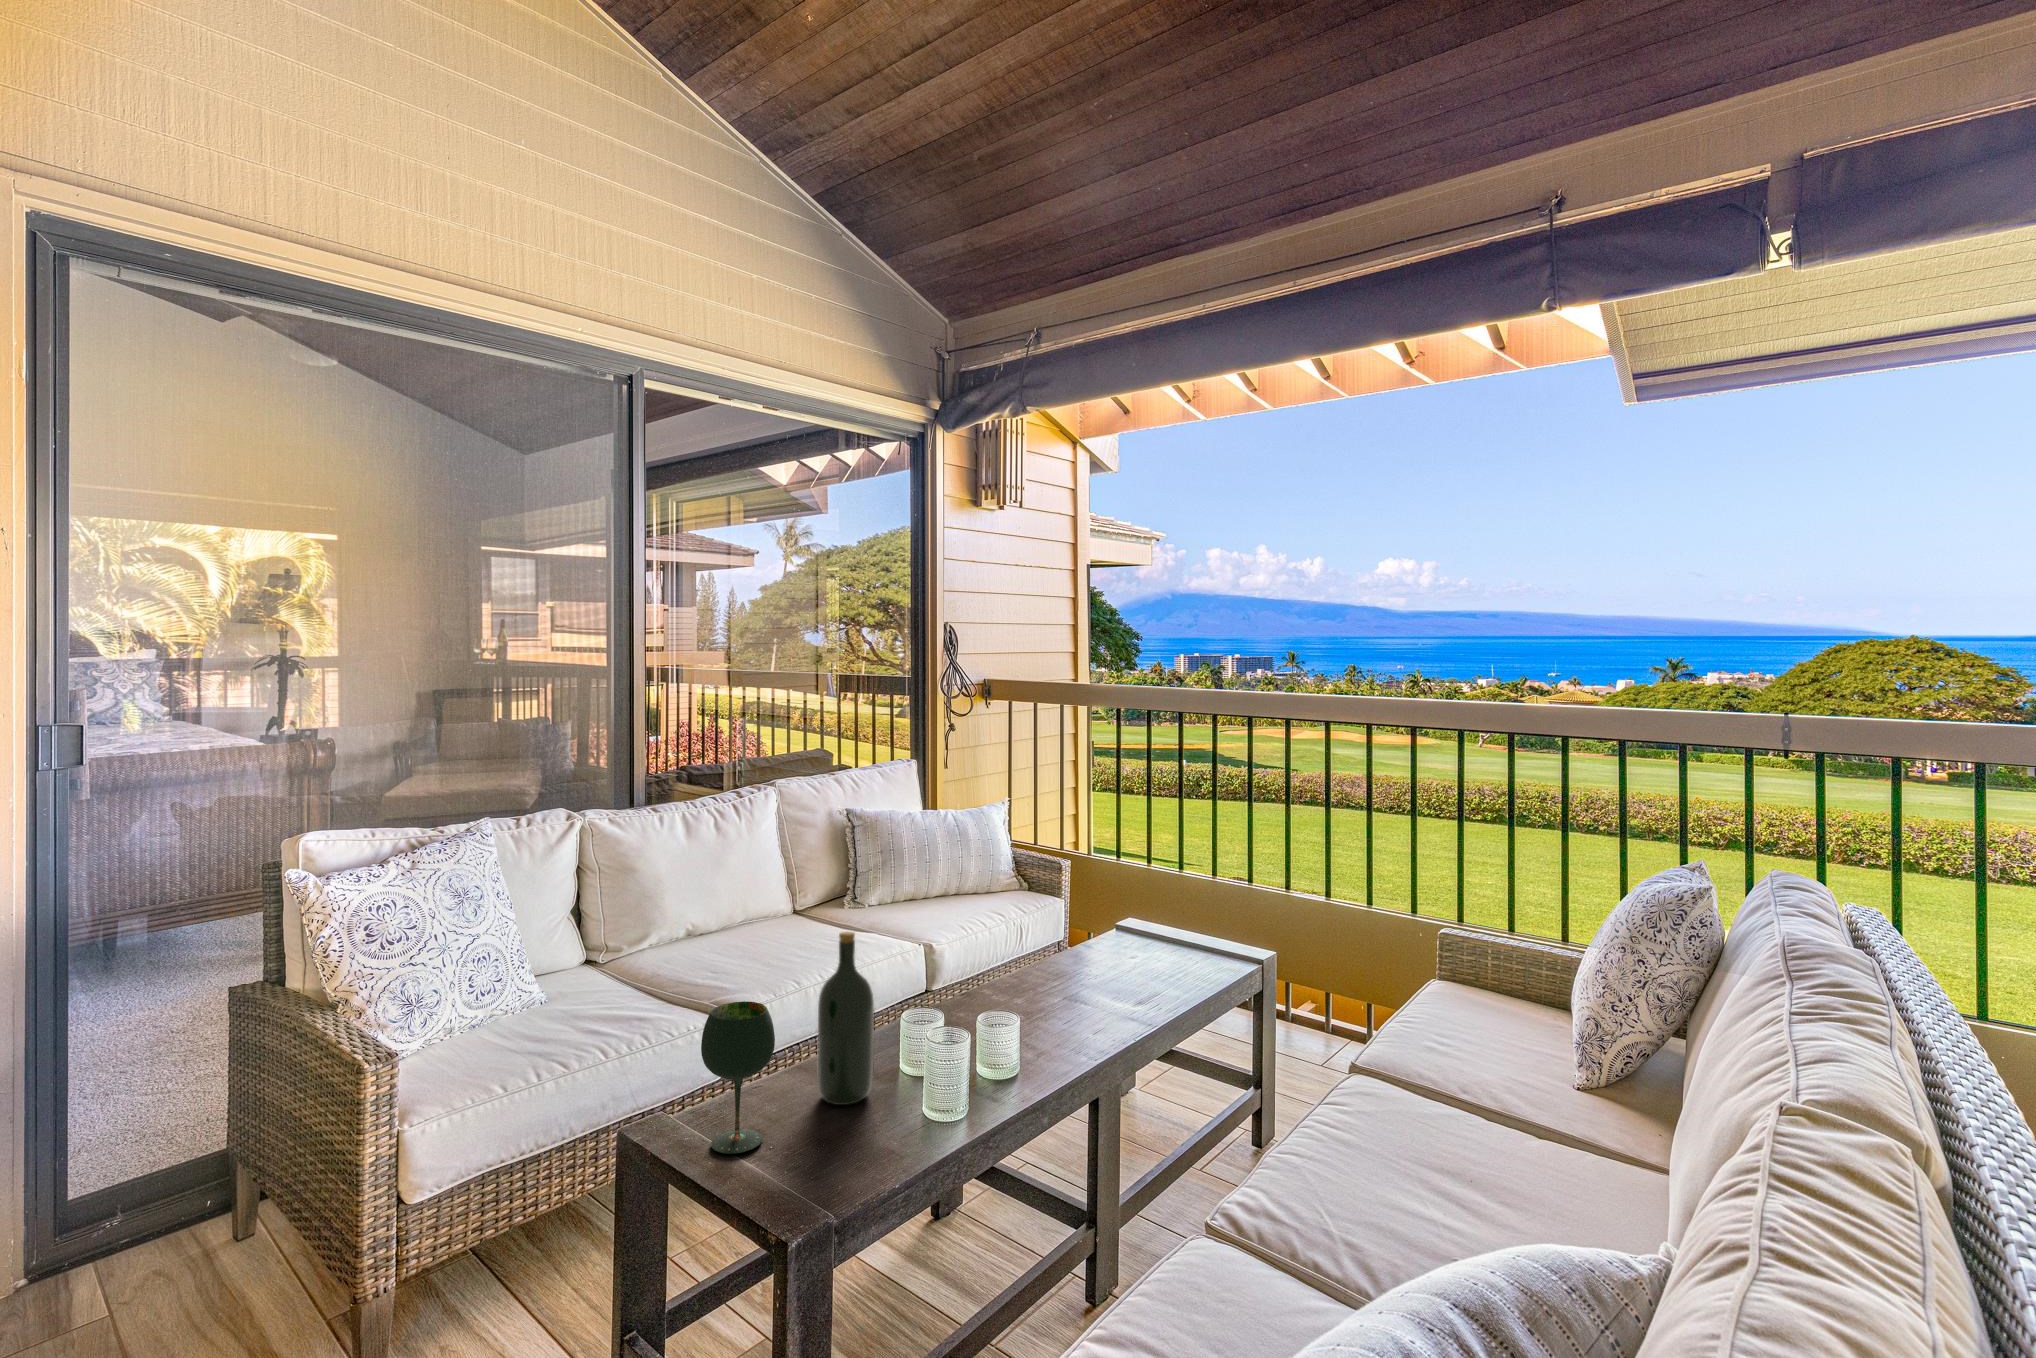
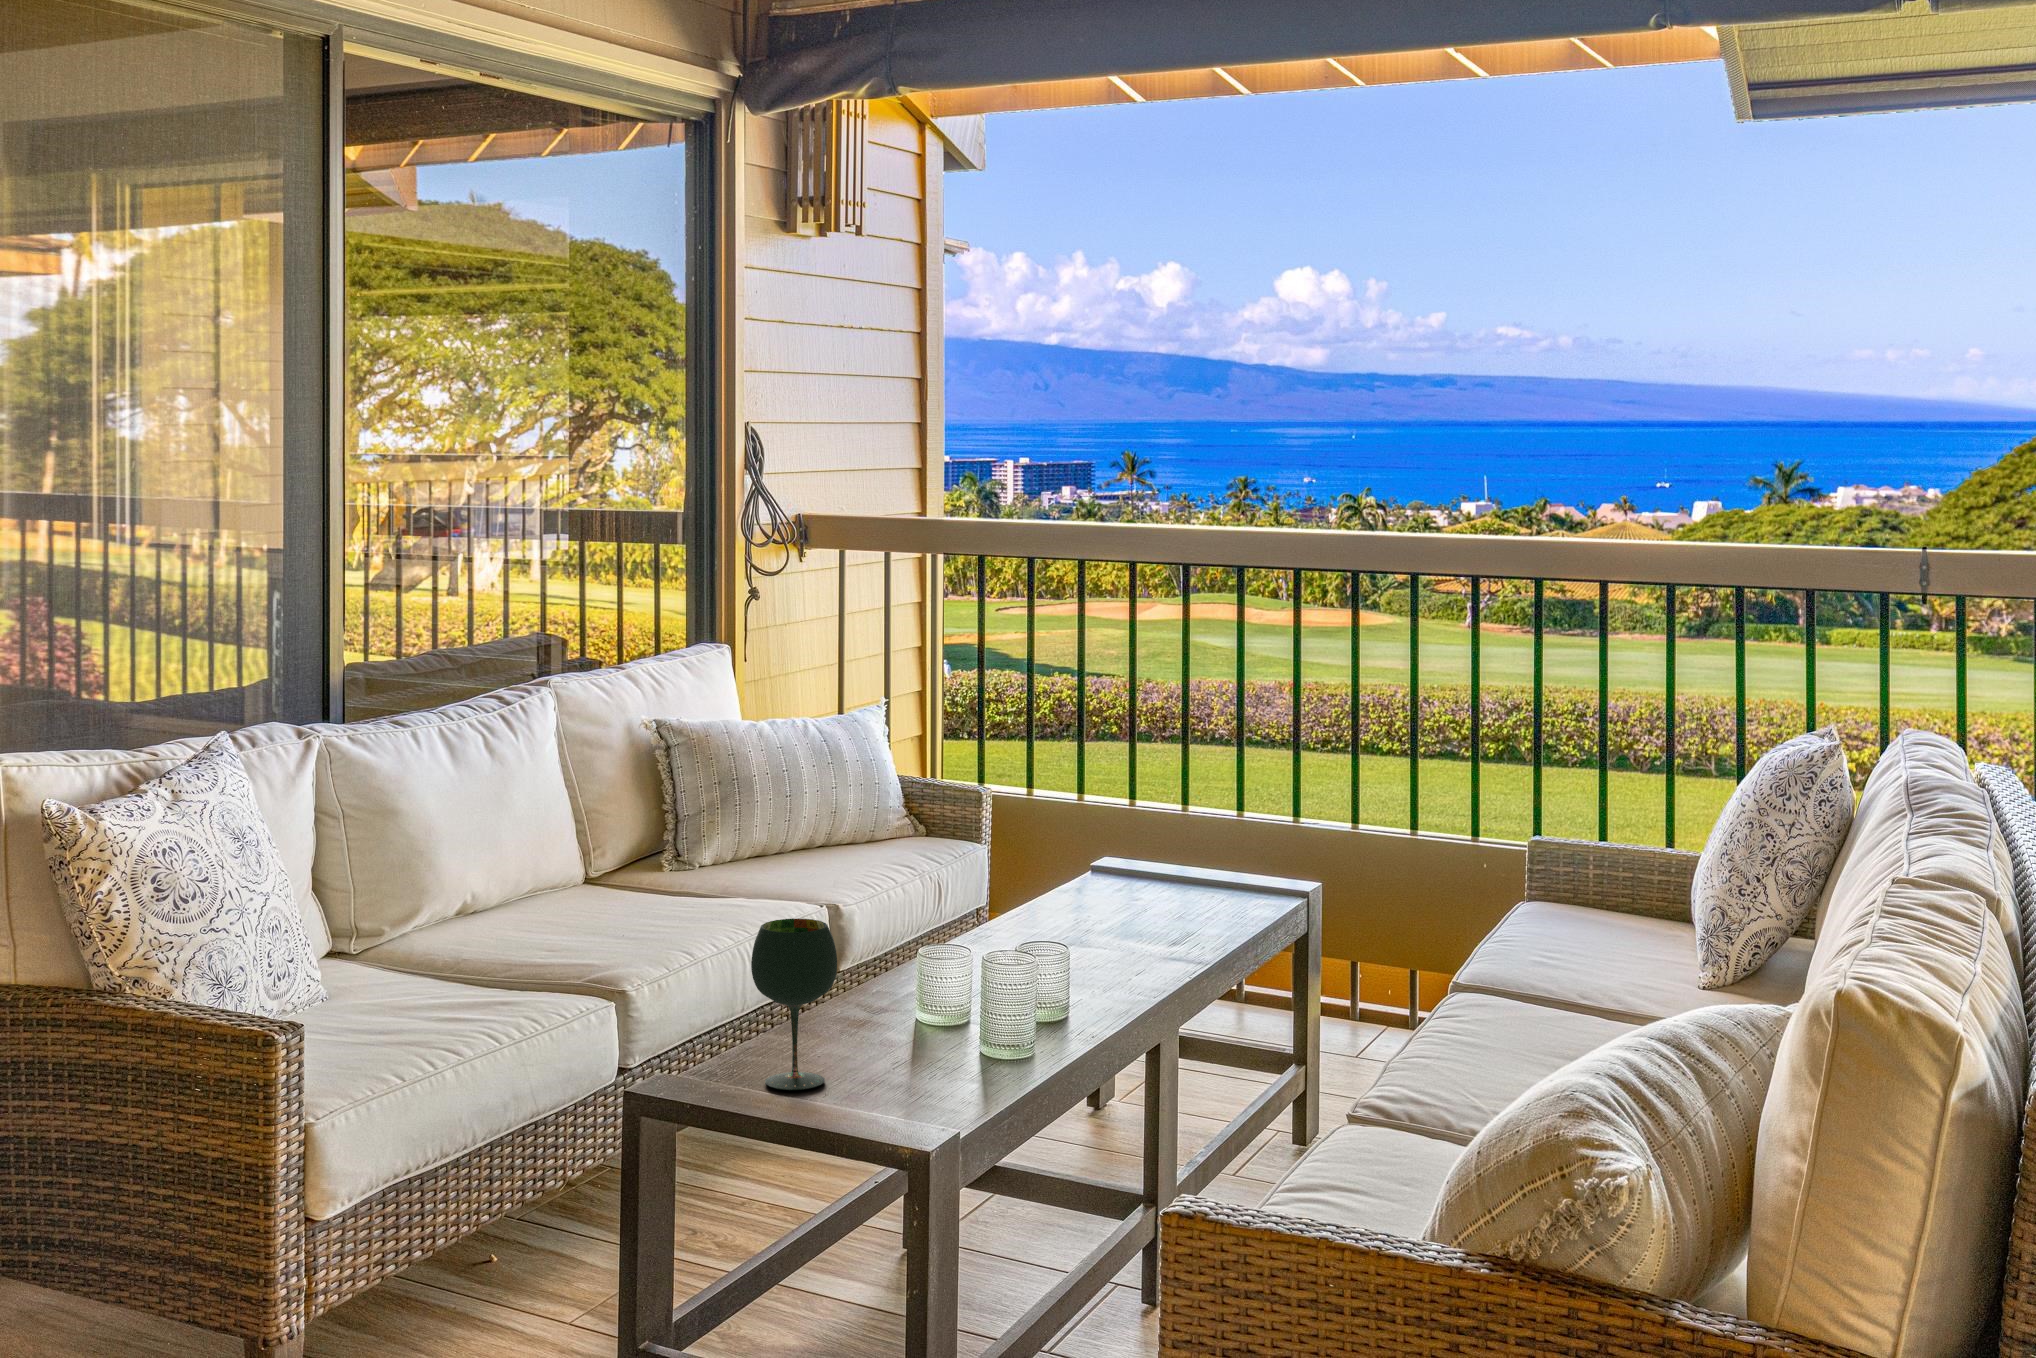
wine bottle: present [817,932,874,1105] -> none [847,839,916,1047]

